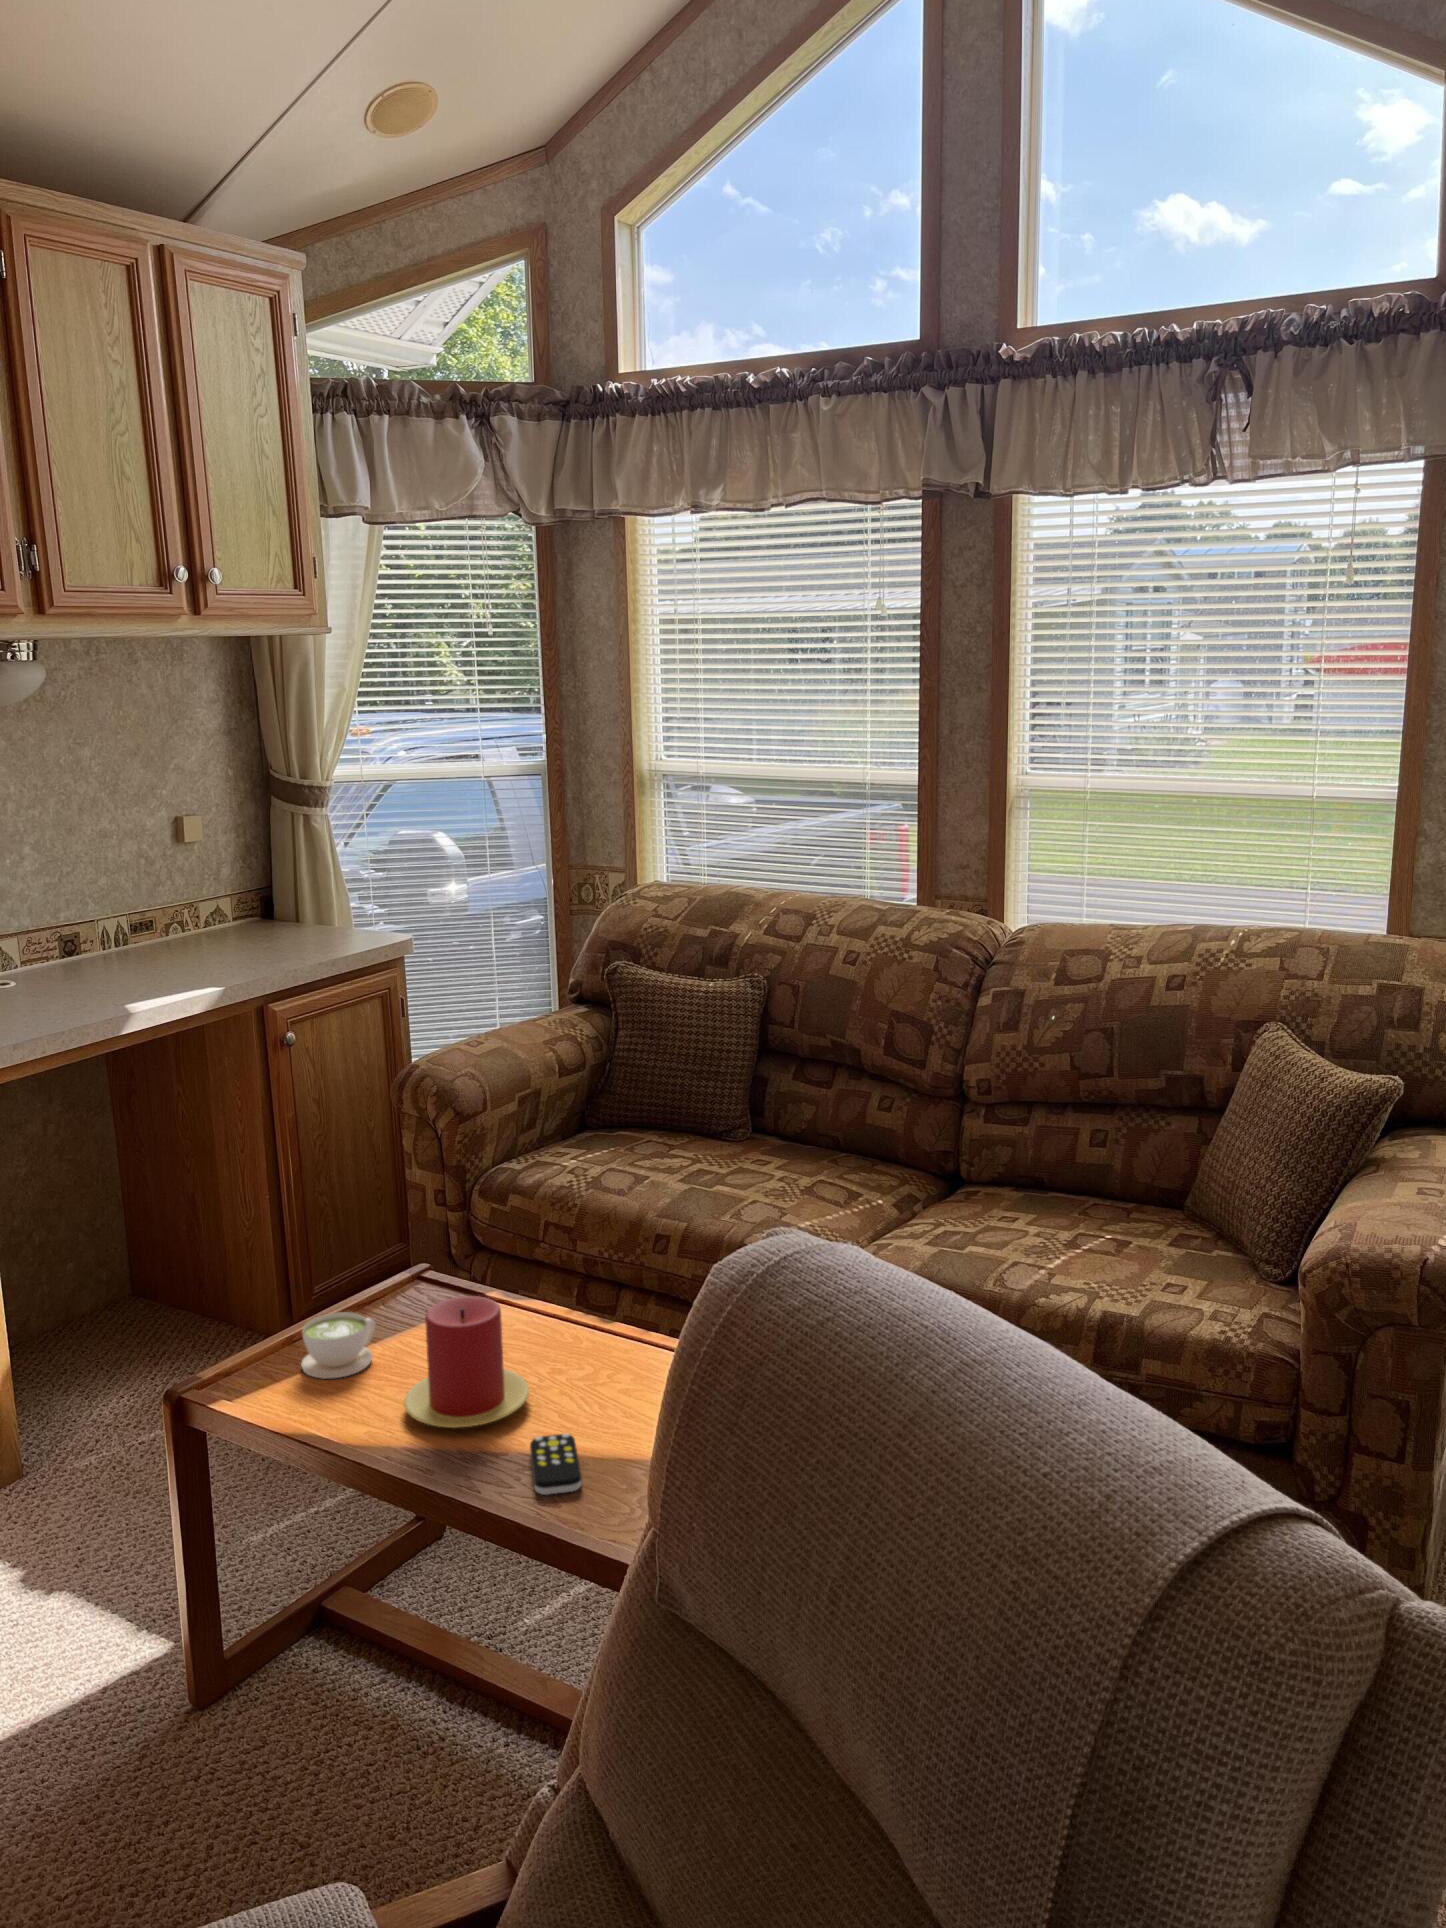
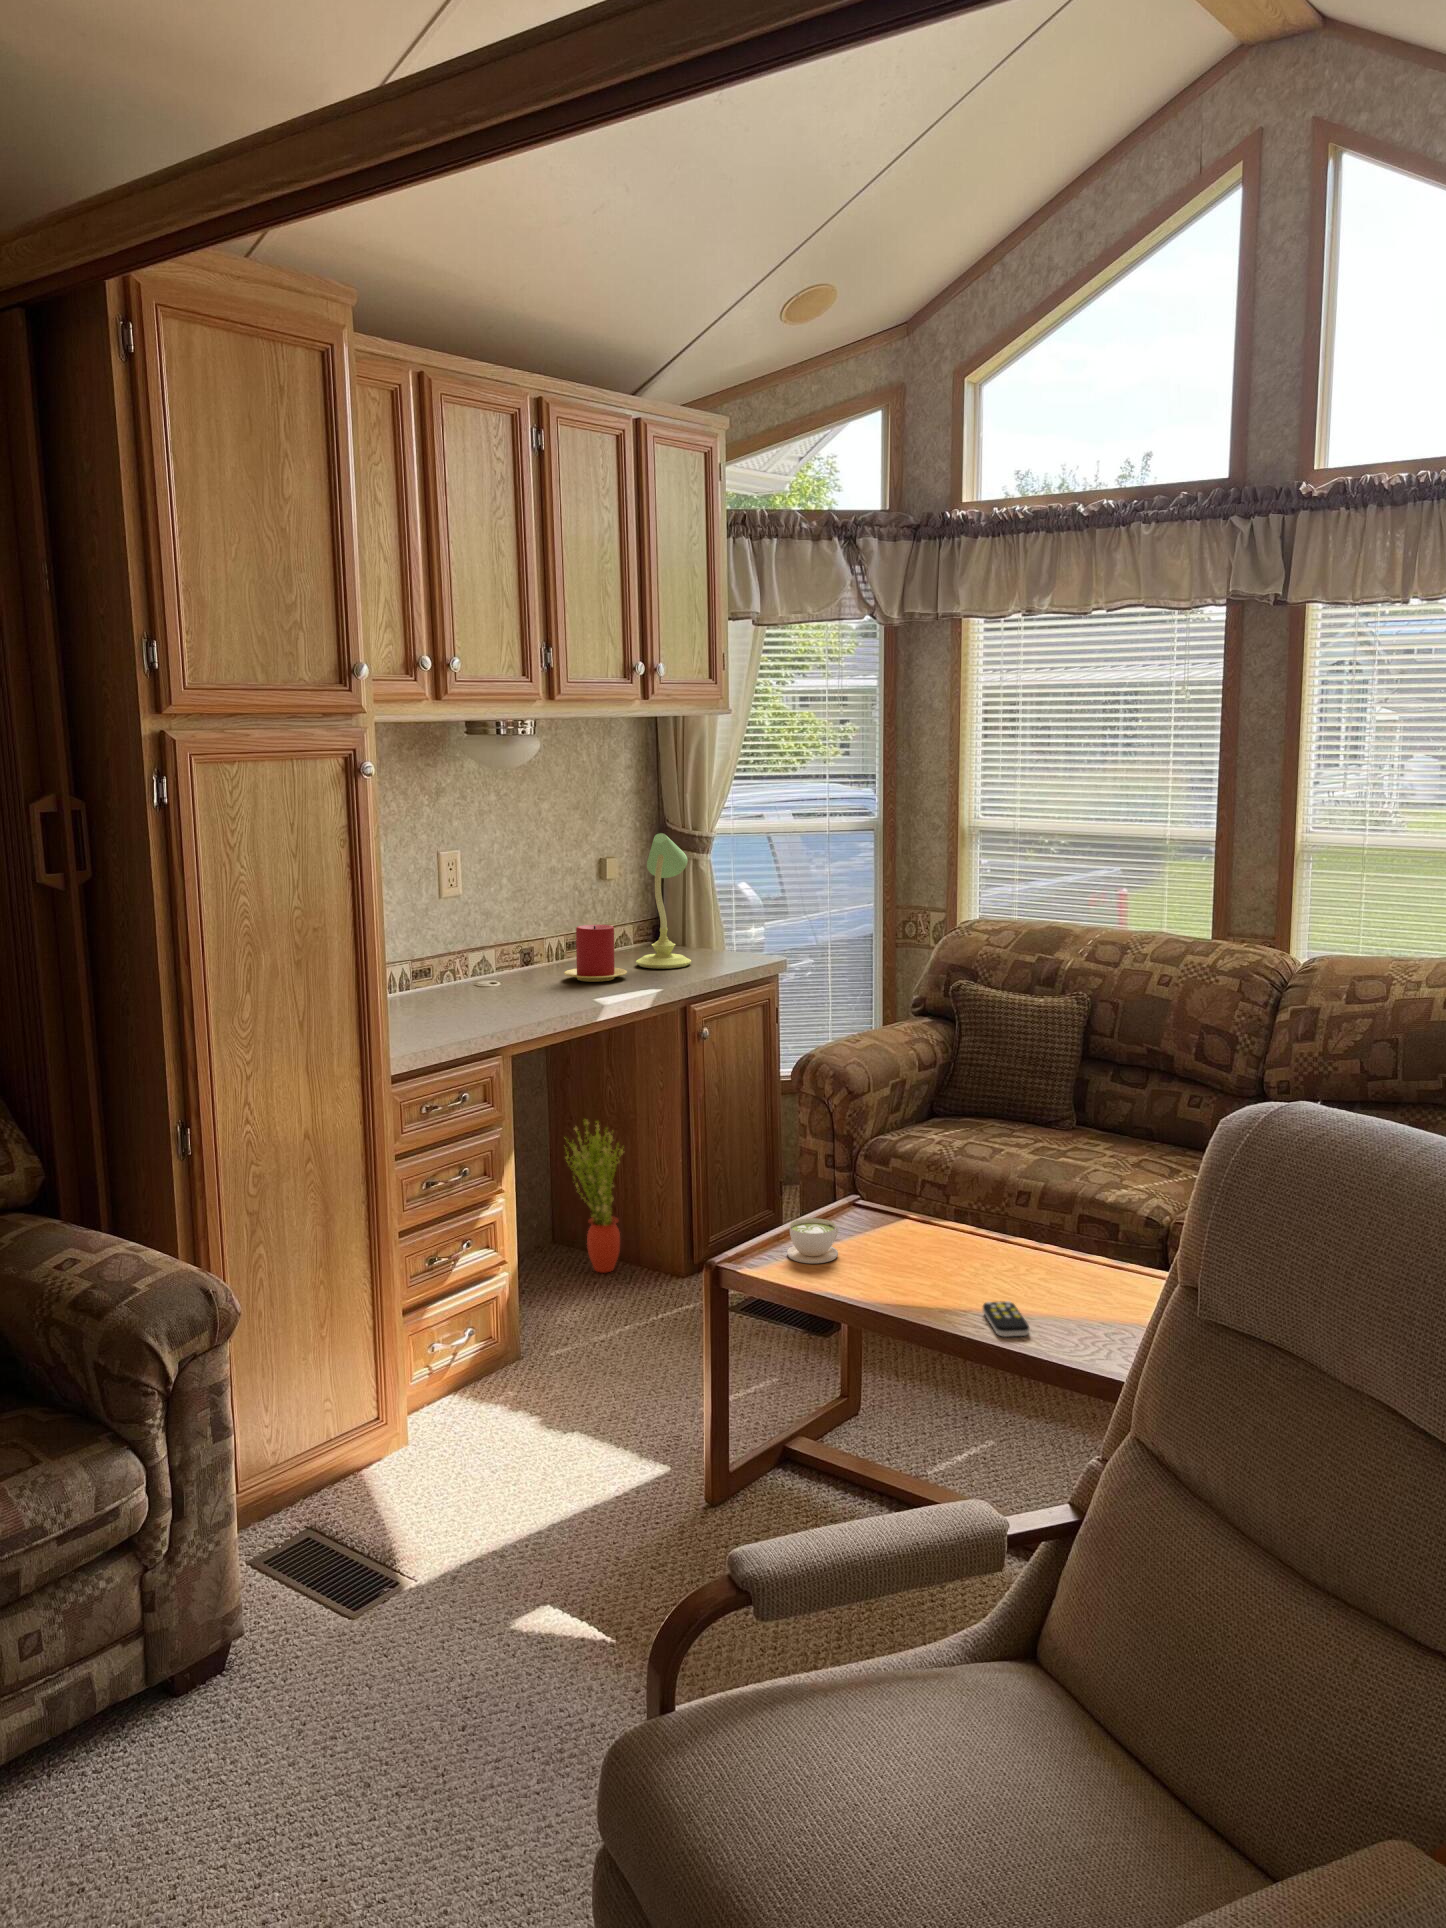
table lamp: none [211,788,284,958] -> present [636,833,691,969]
potted plant: none [119,1150,201,1341] -> present [564,1119,623,1273]
candle: present [404,1296,529,1428] -> present [564,925,627,982]

